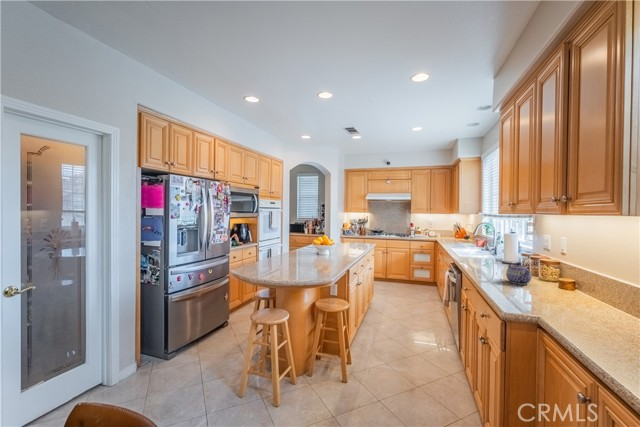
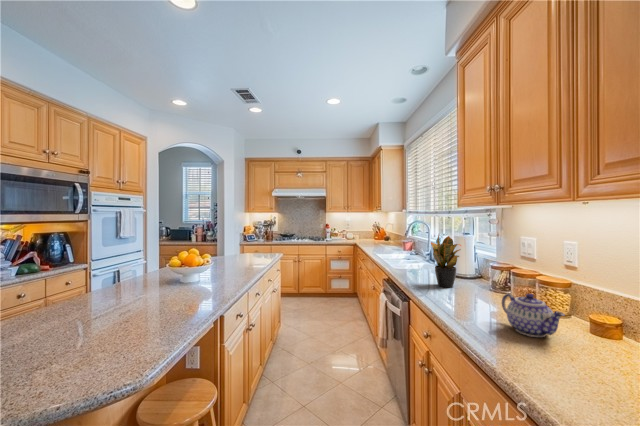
potted plant: none [478,229,505,267] -> present [431,235,461,288]

